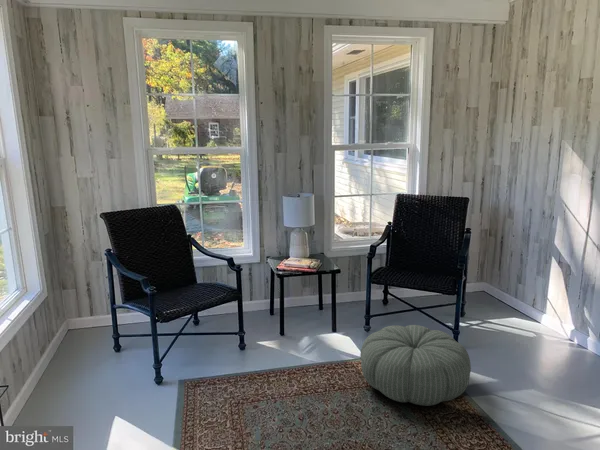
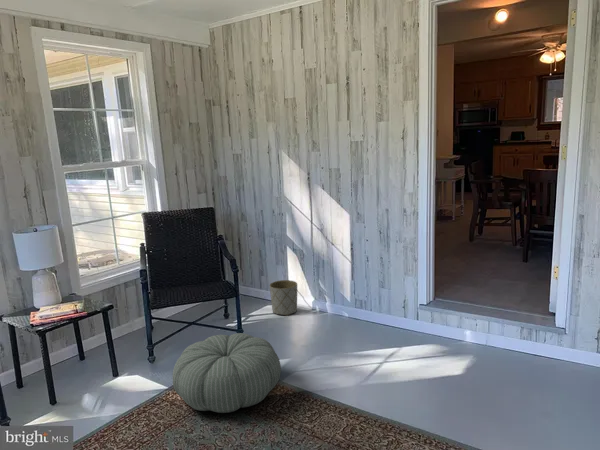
planter: none [517,293,554,335] -> present [270,280,297,316]

